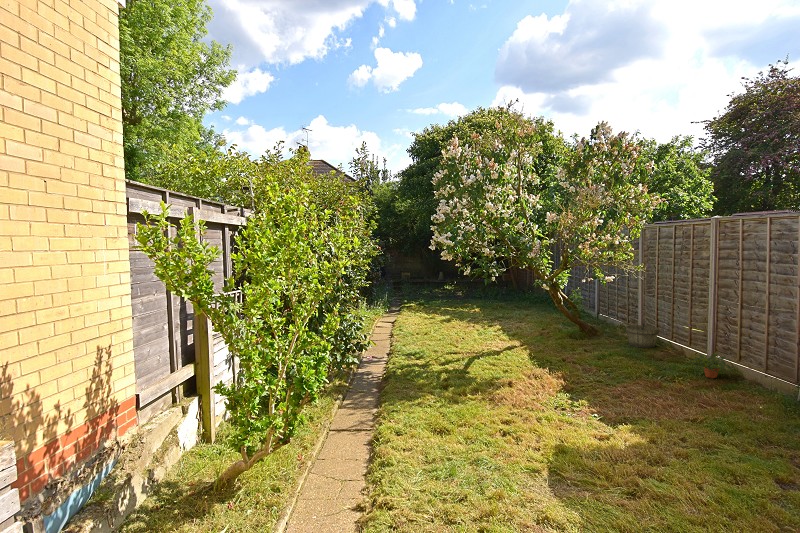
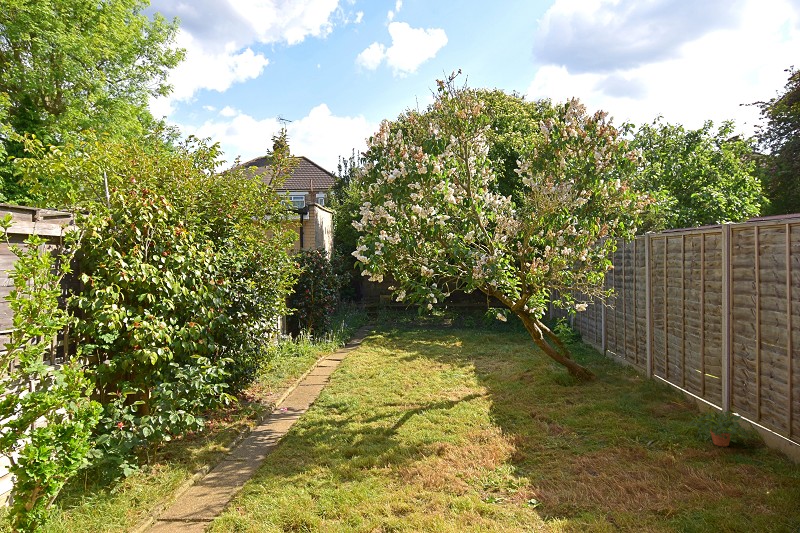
wooden bucket: present [626,324,659,348] -> none [623,362,667,398]

